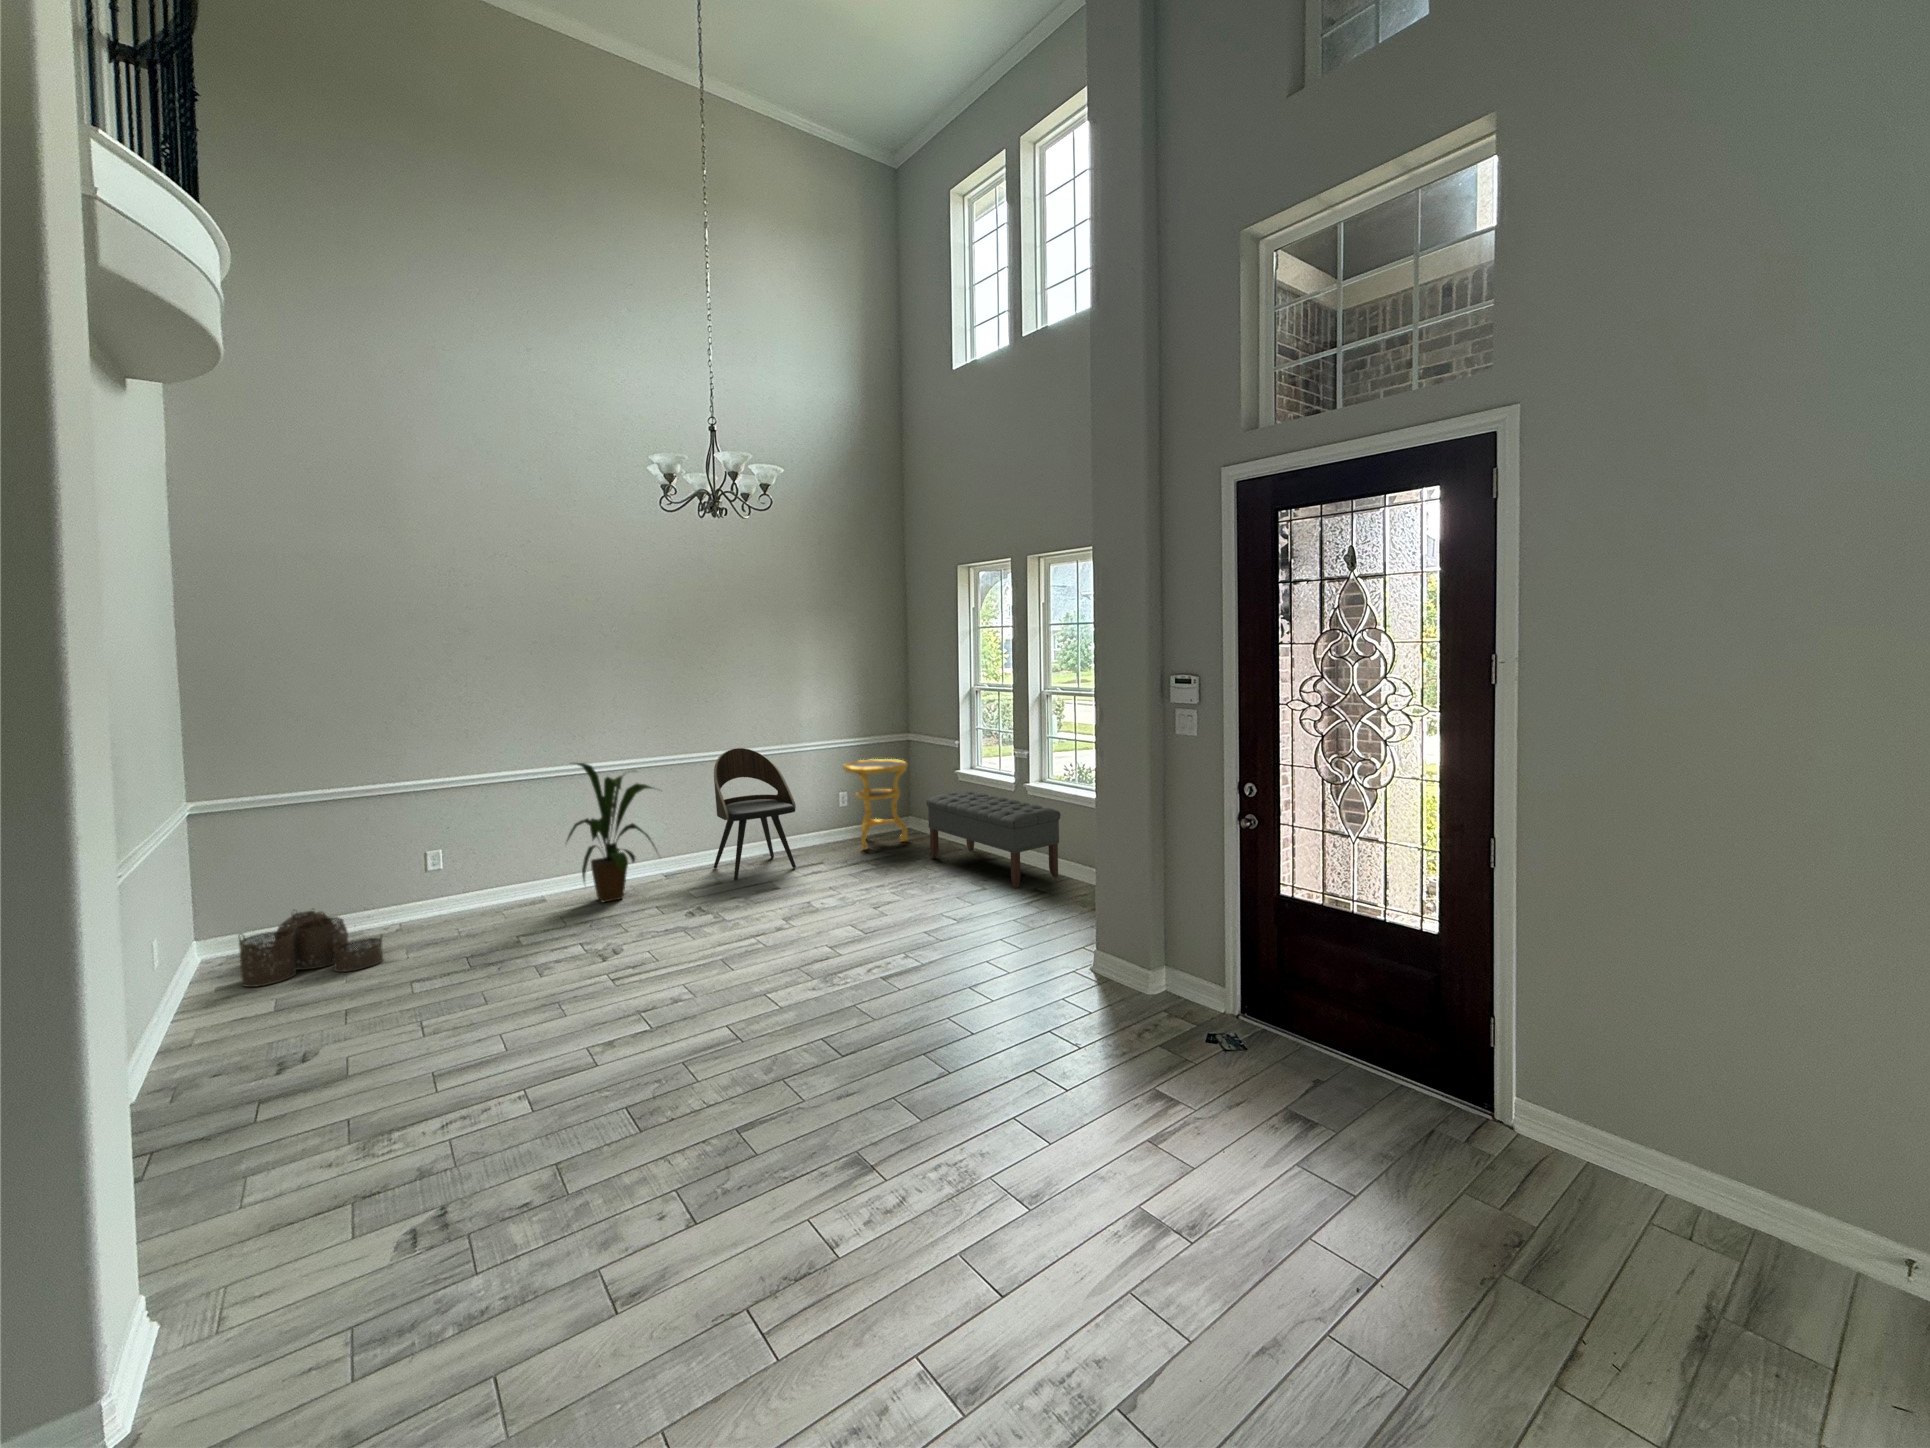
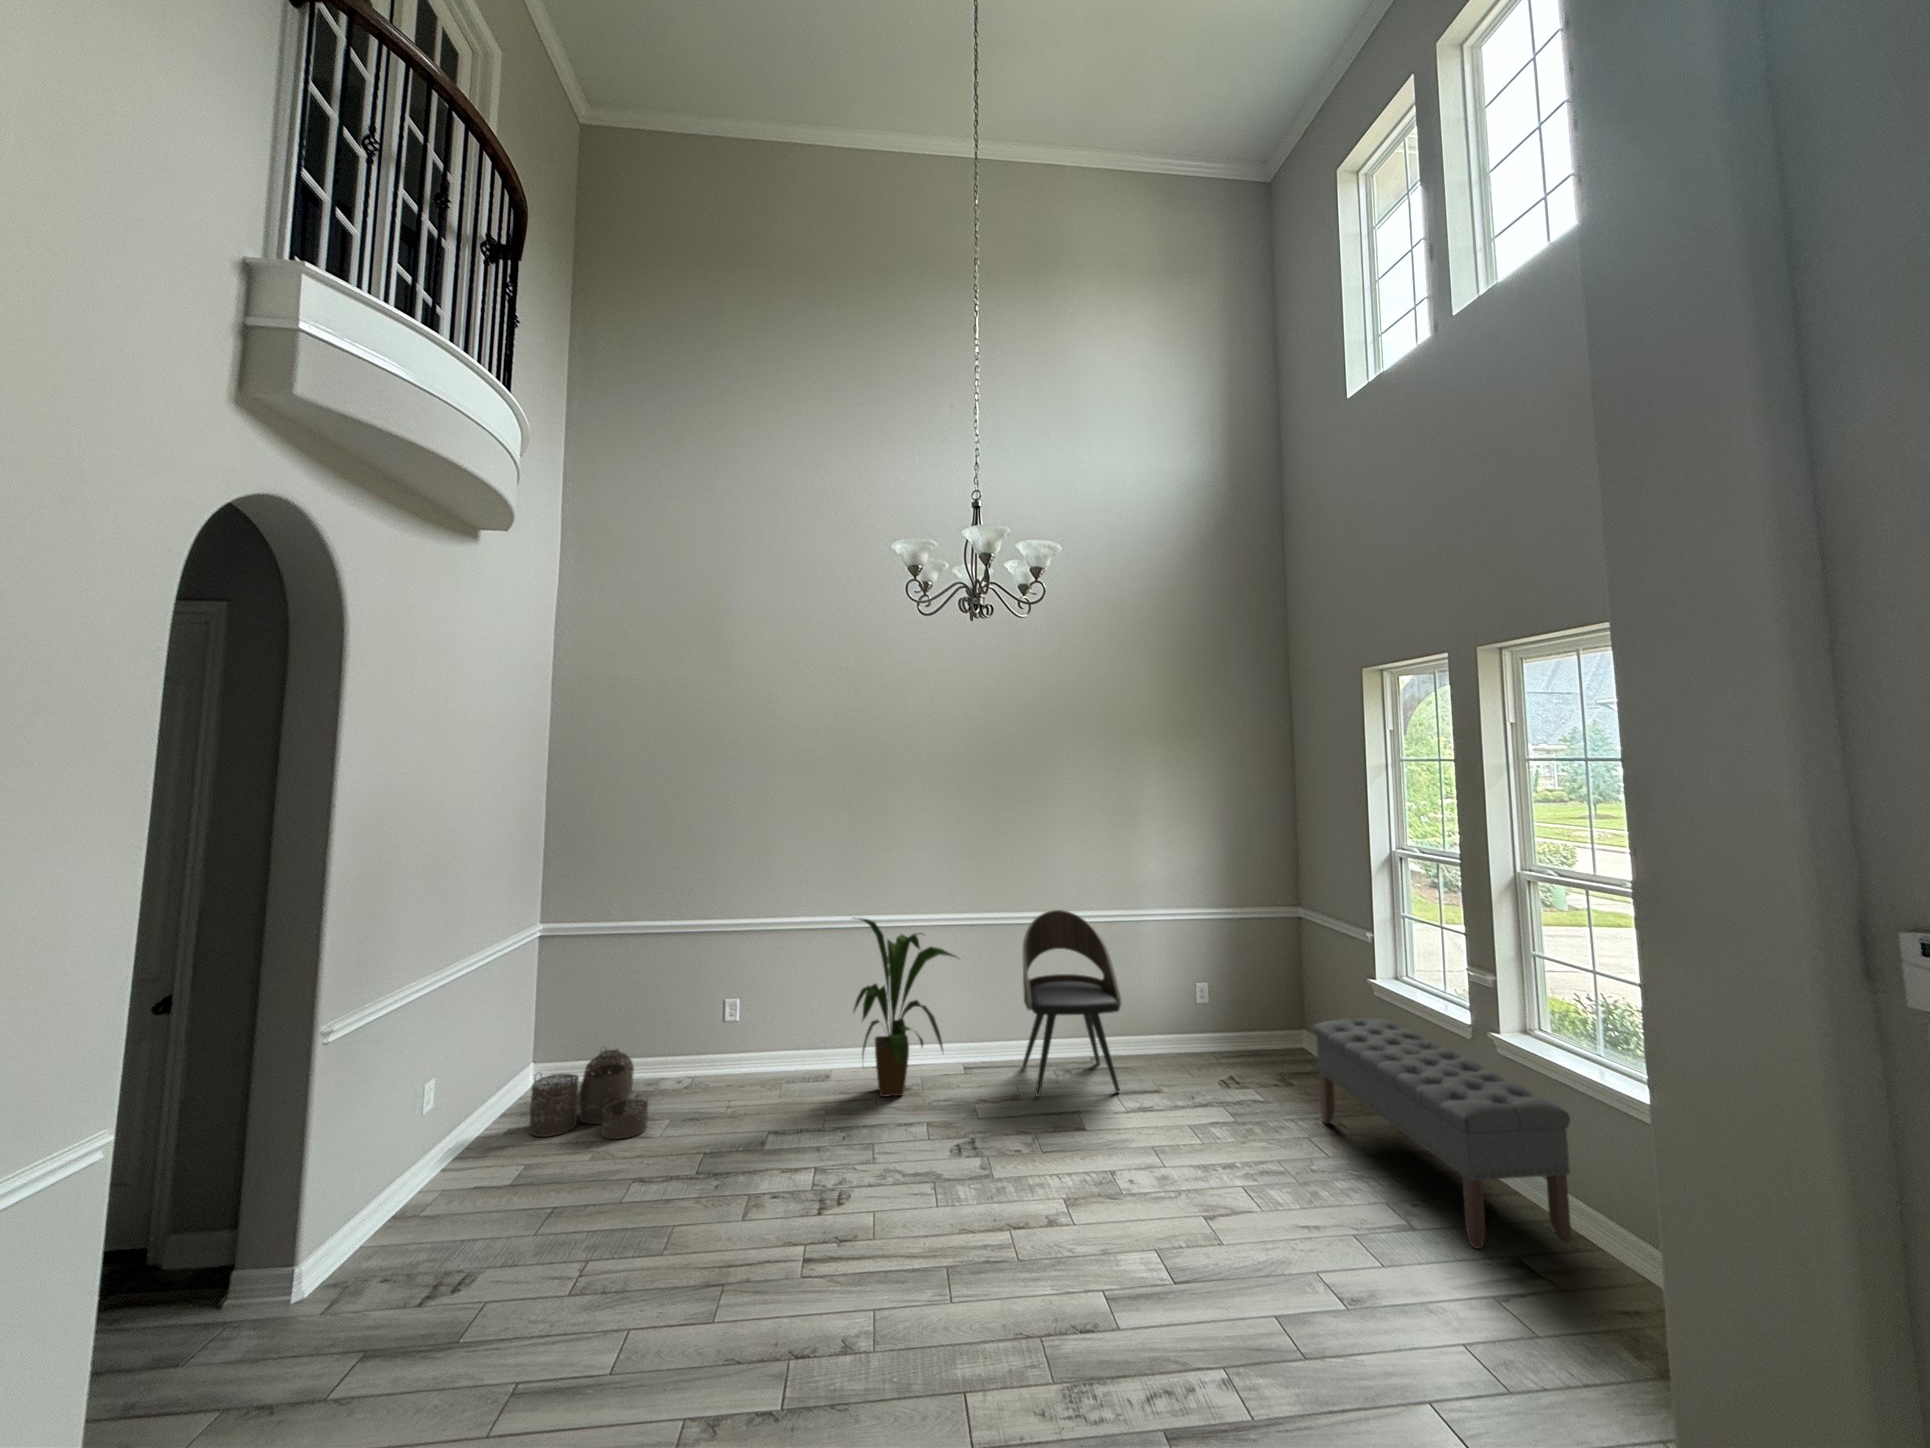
side table: present [843,759,908,850] -> none [1195,940,1291,1079]

